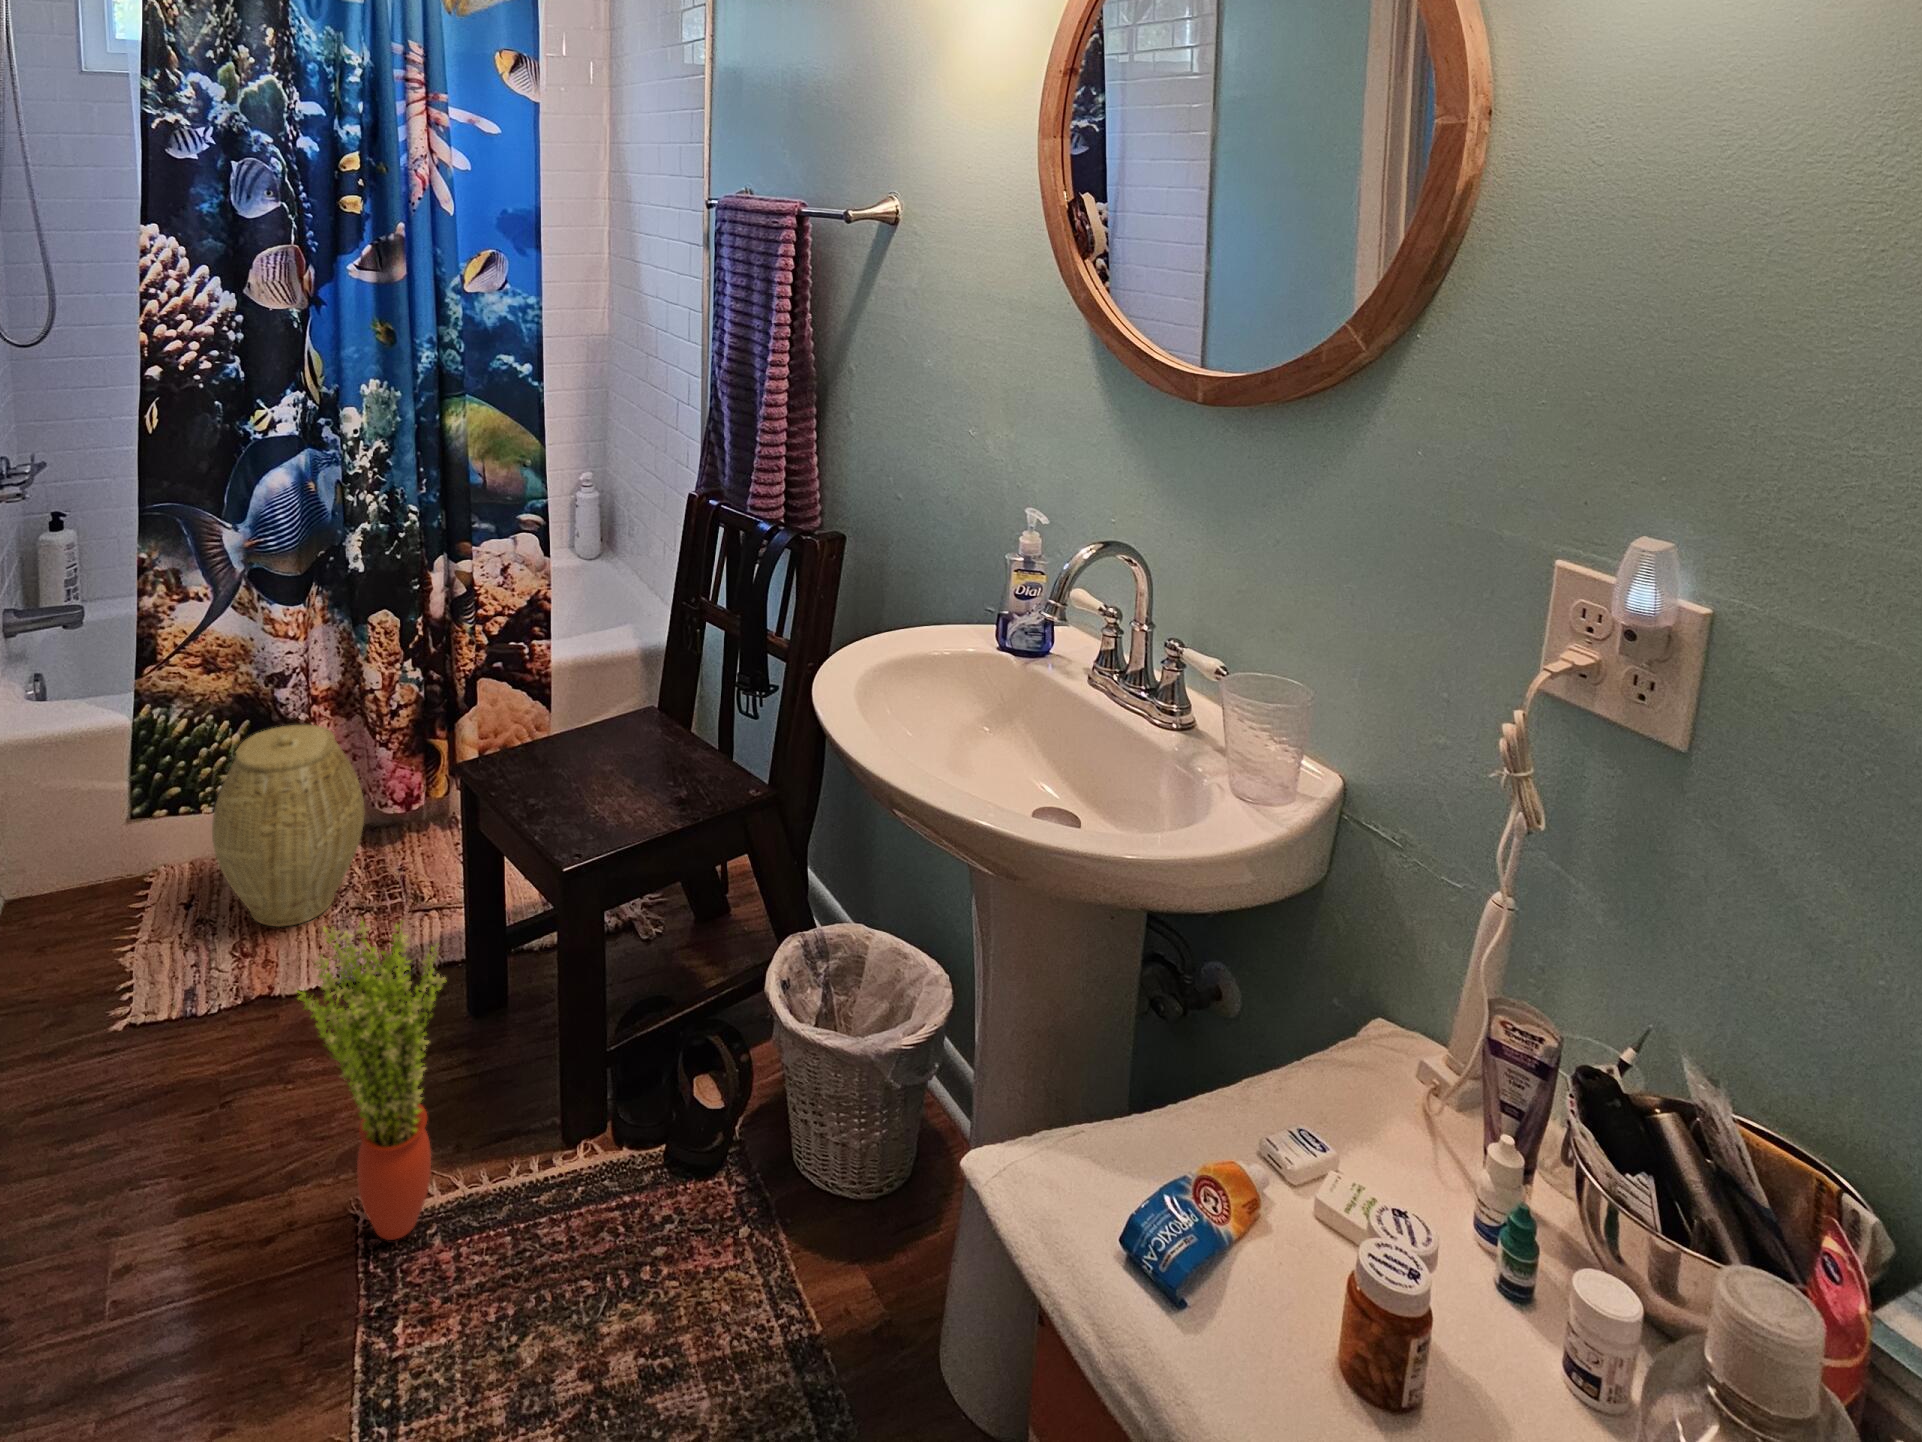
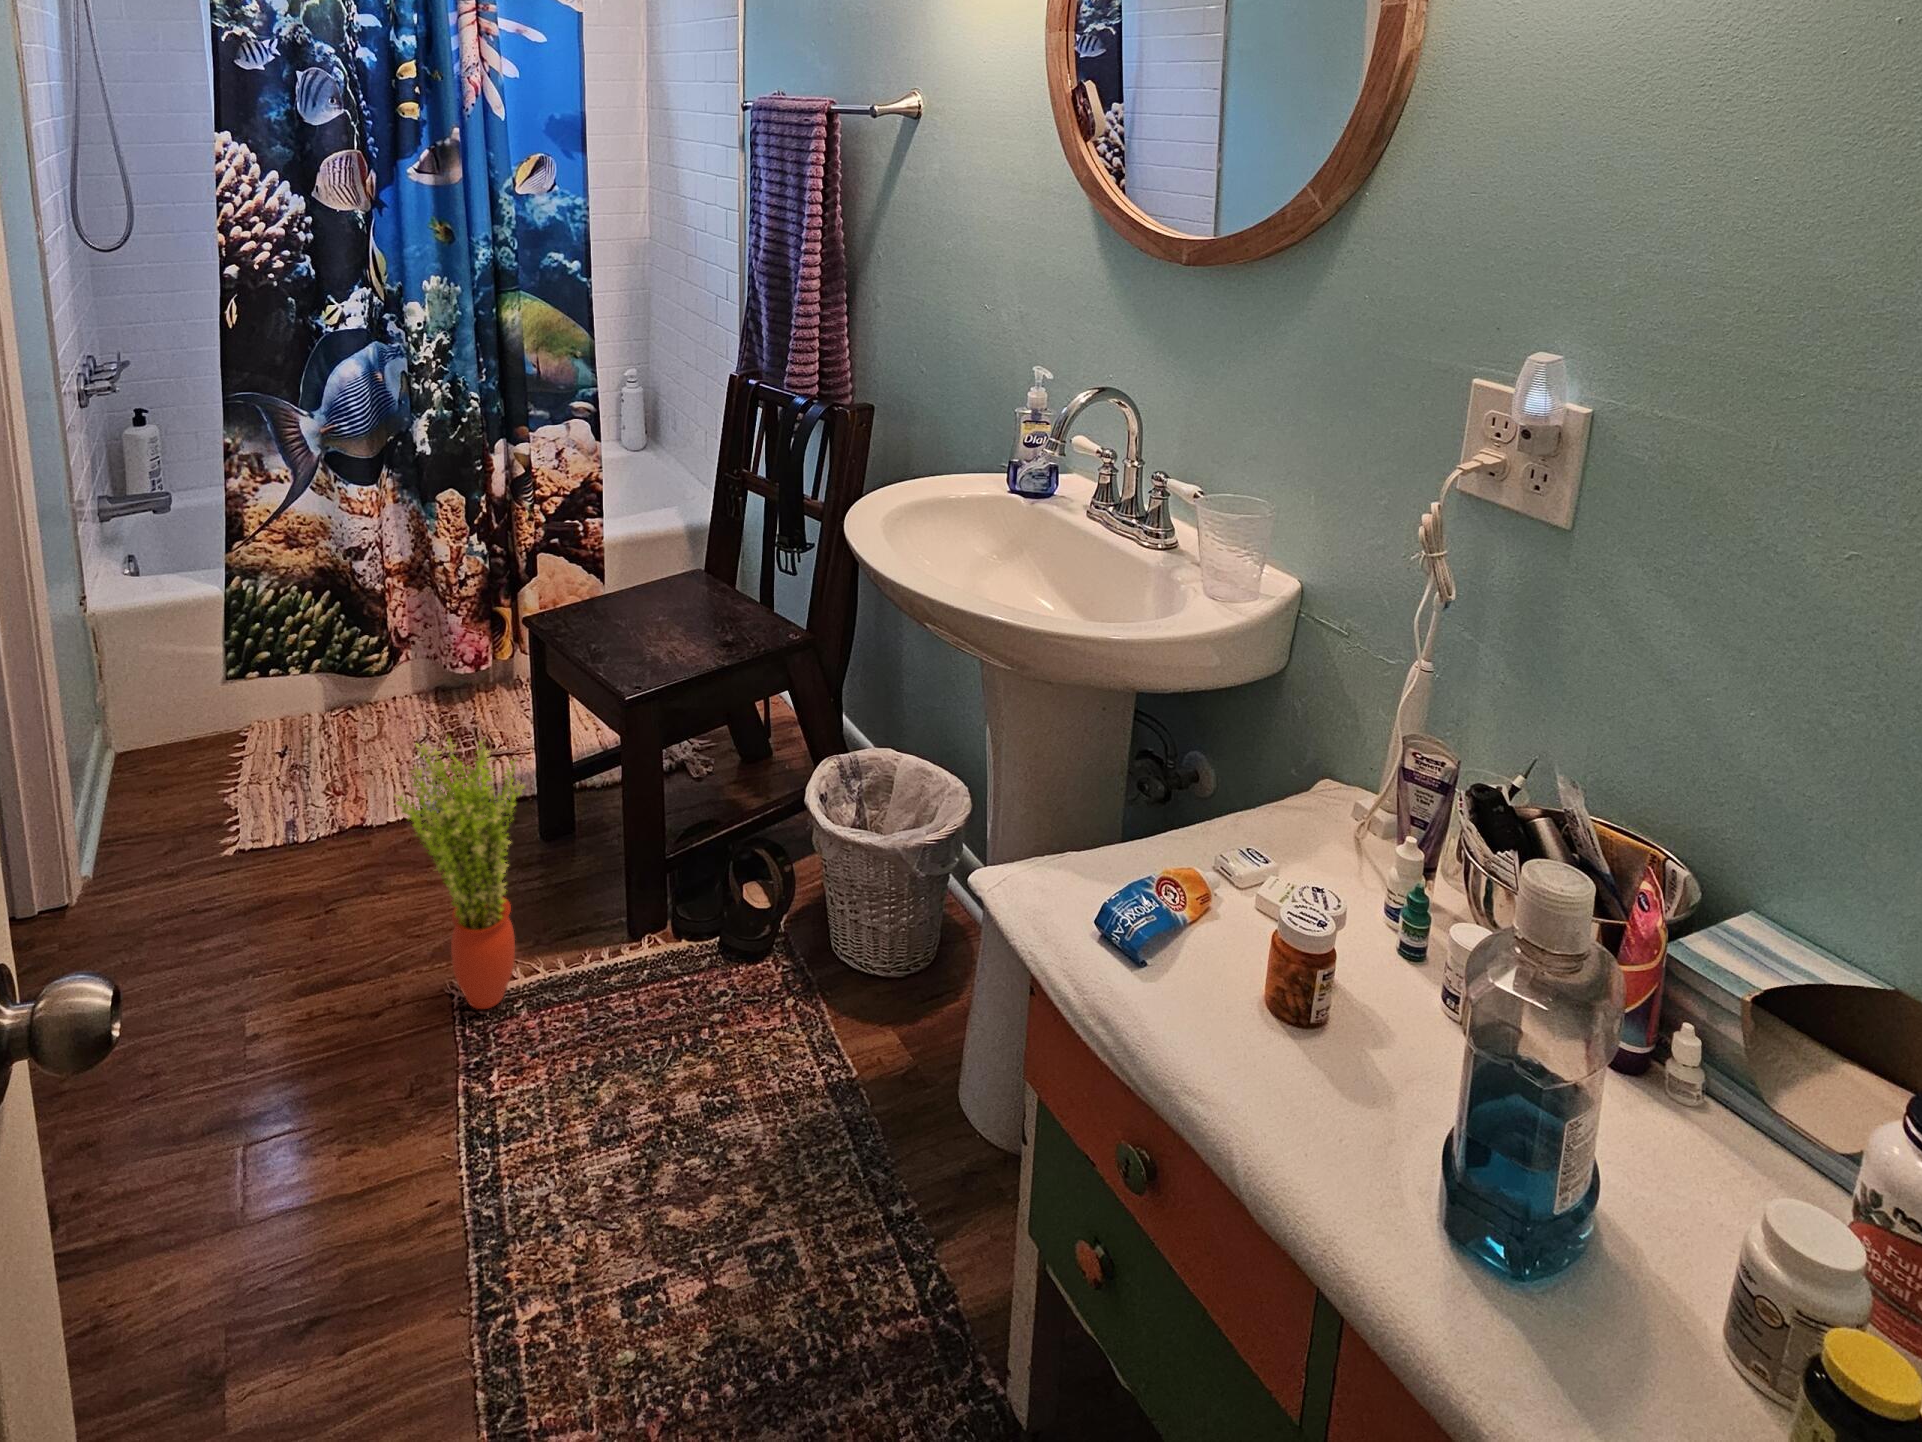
woven basket: present [212,725,364,927] -> none [302,593,438,770]

